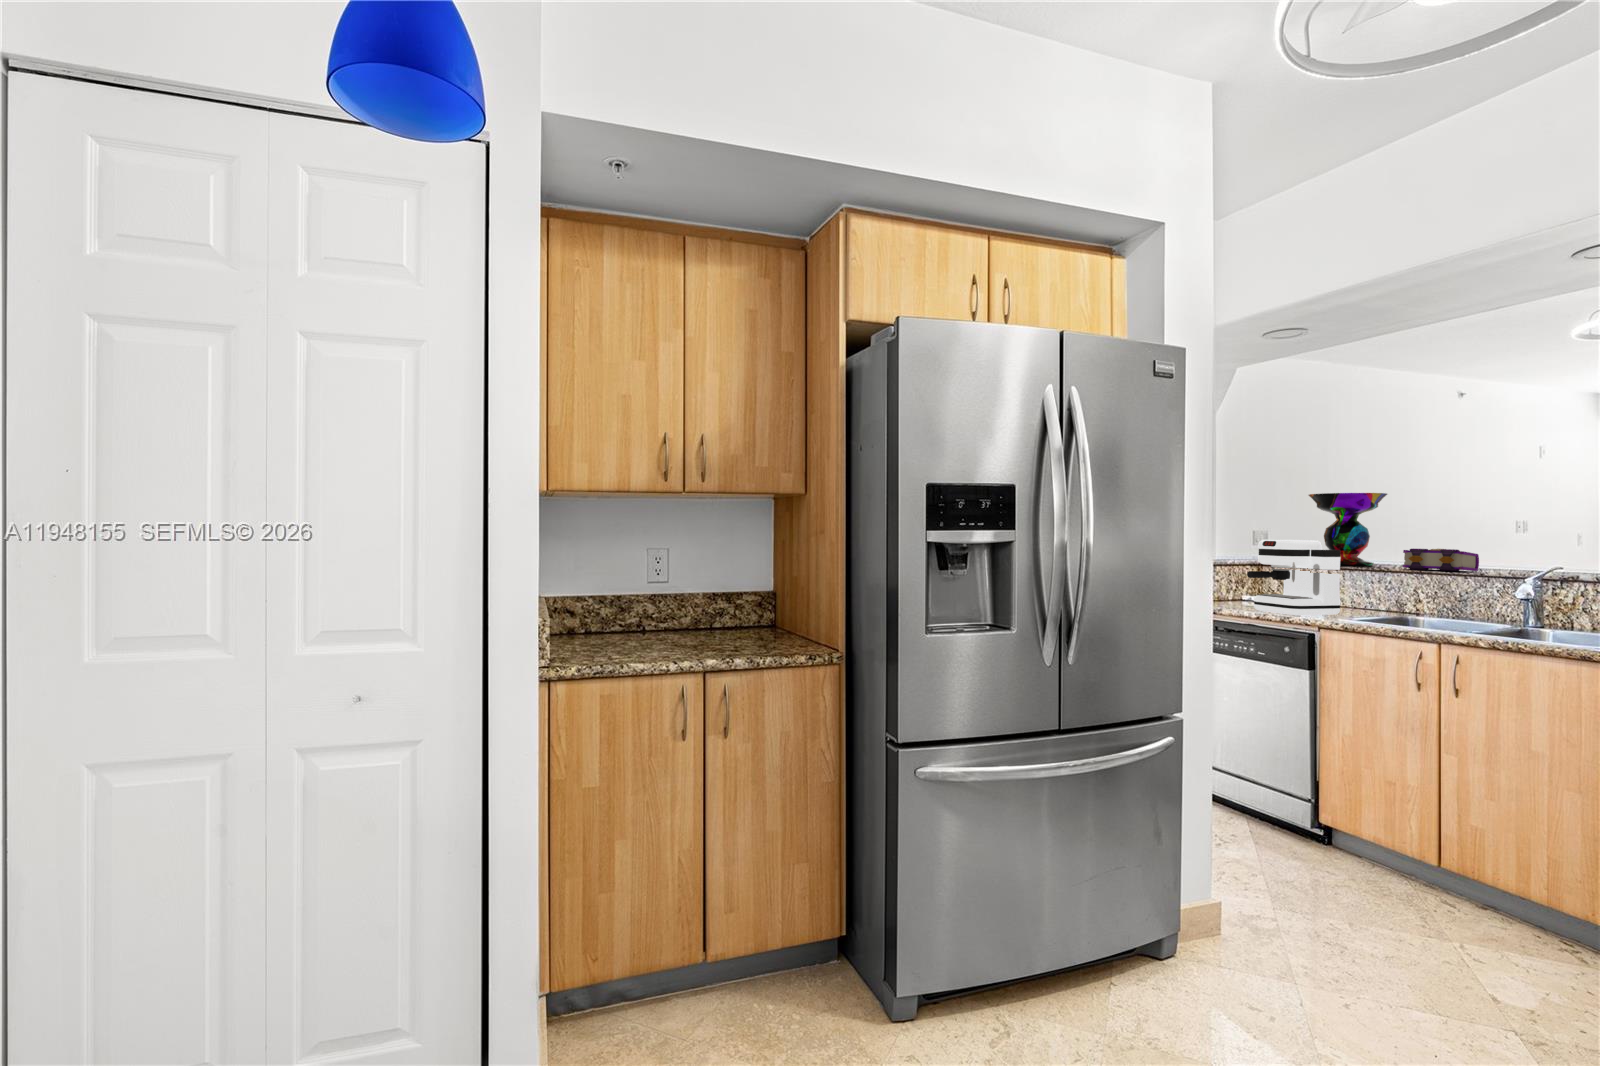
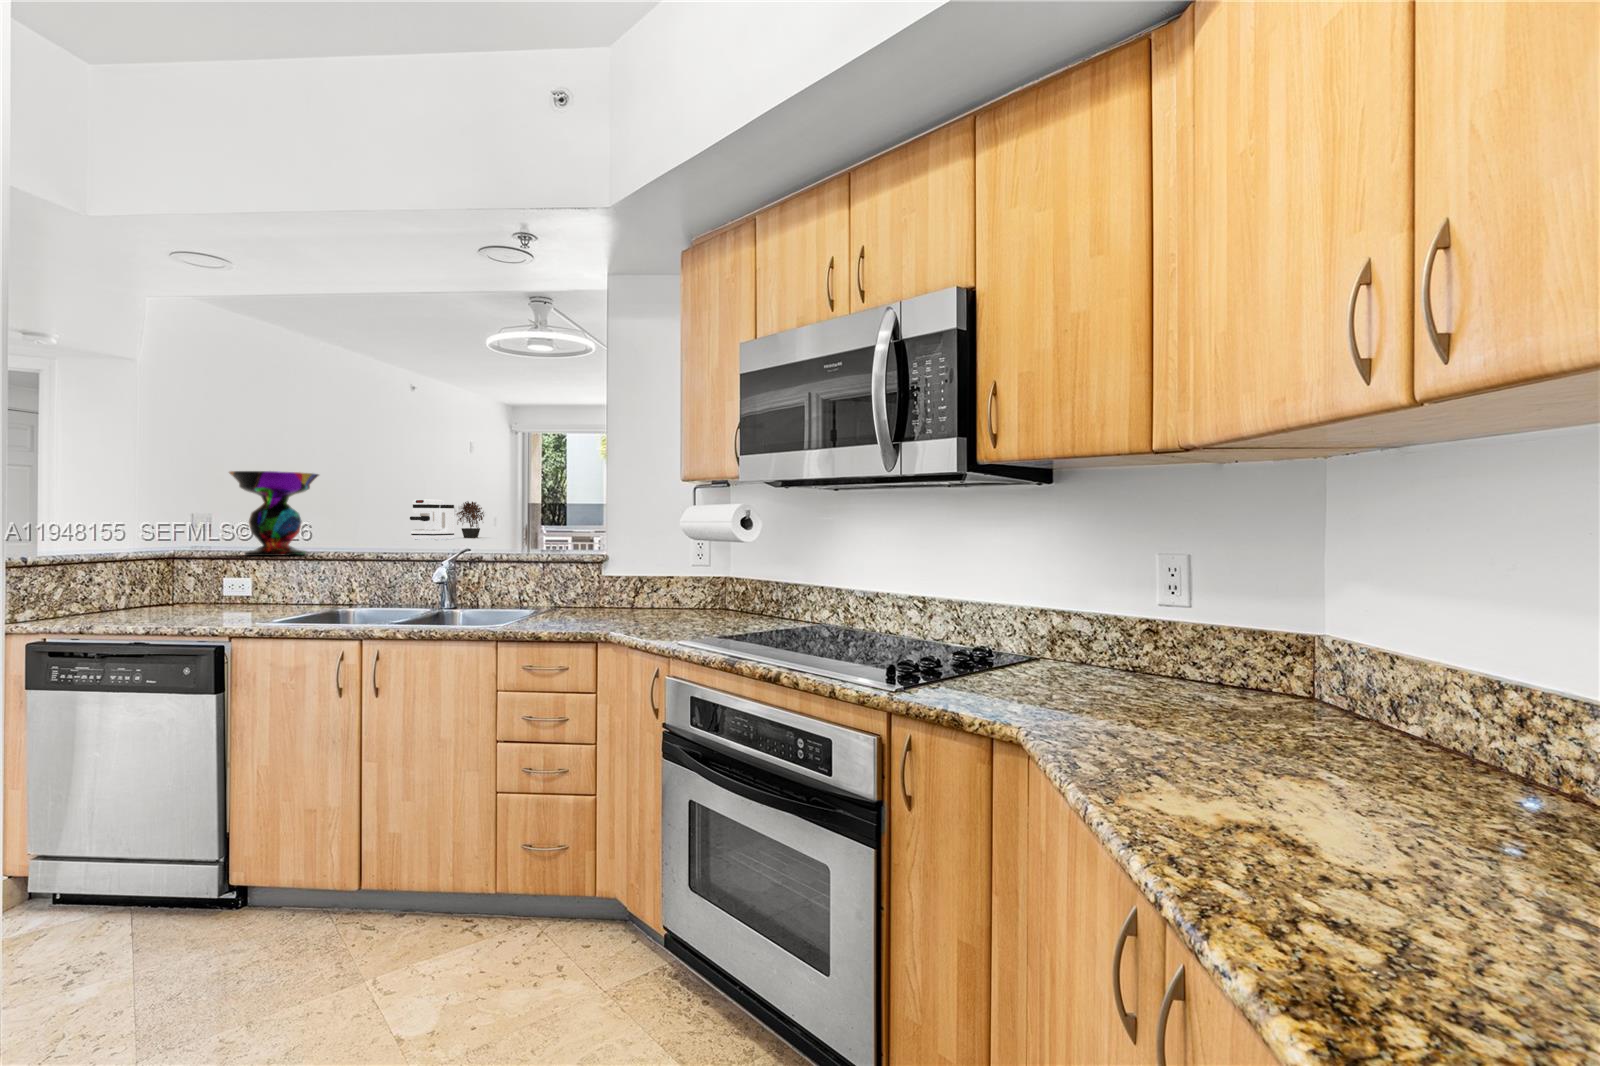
potted plant: none [1528,513,1575,558] -> present [457,501,484,538]
coffee maker: present [1247,540,1341,617] -> present [410,499,454,540]
book: present [1403,549,1479,571] -> none [334,534,406,557]

